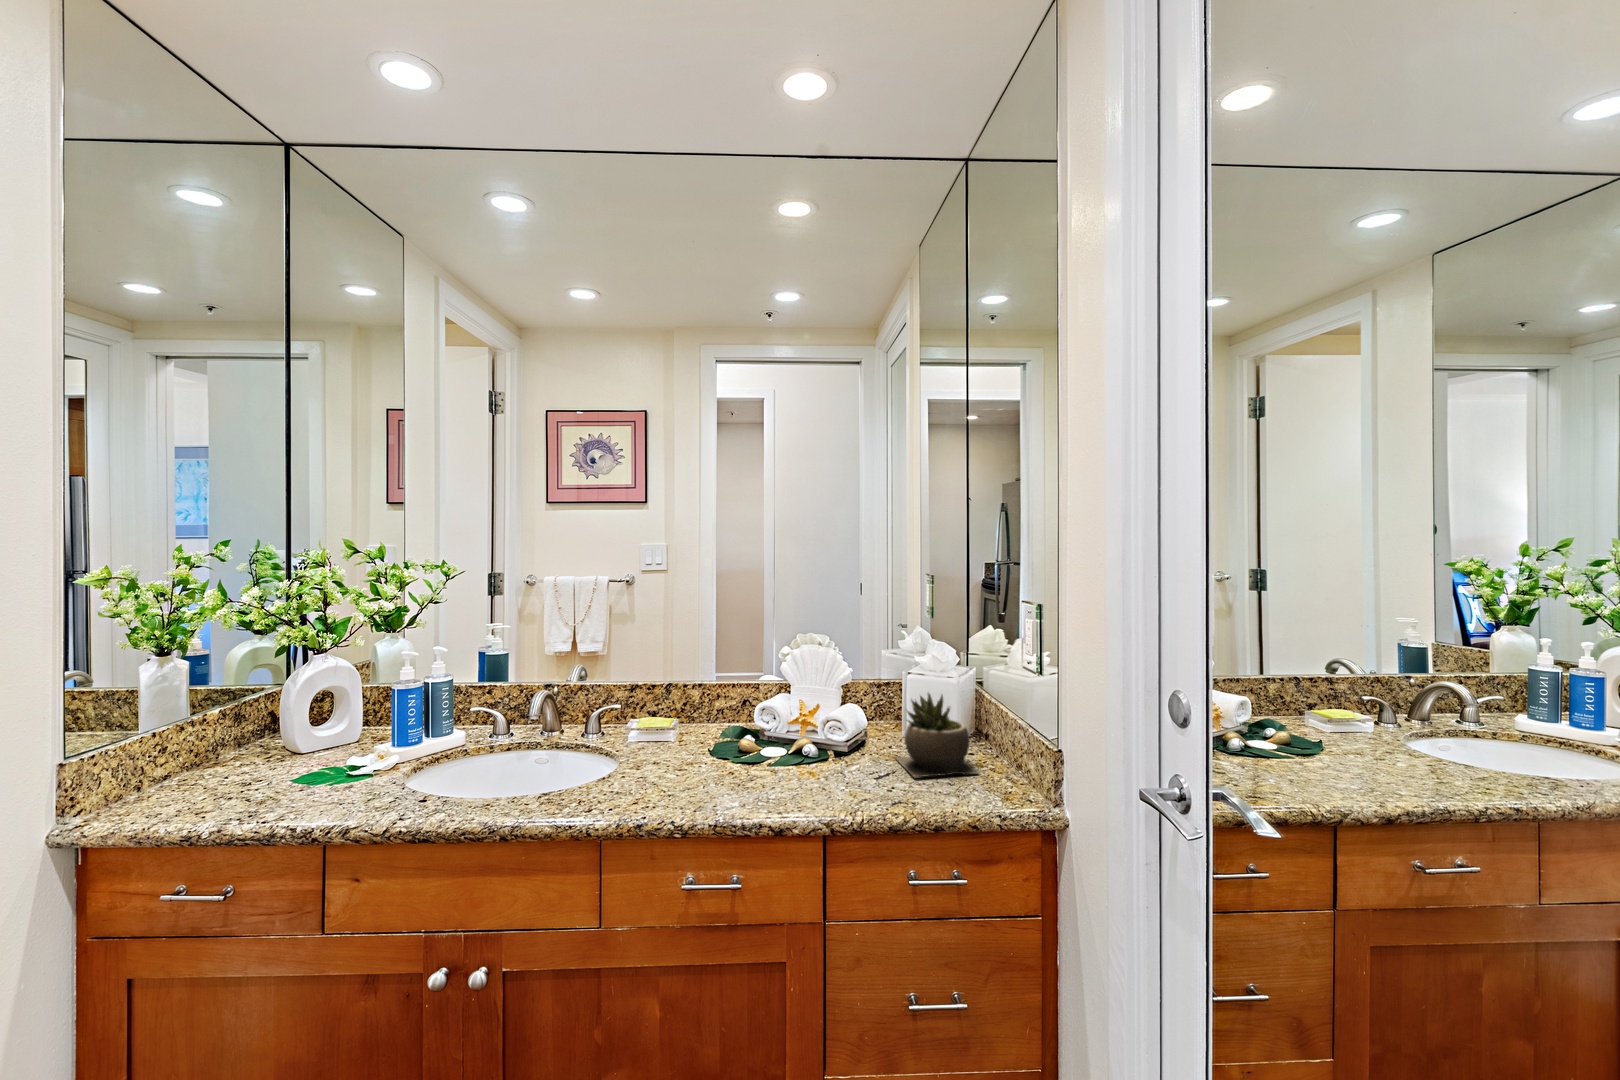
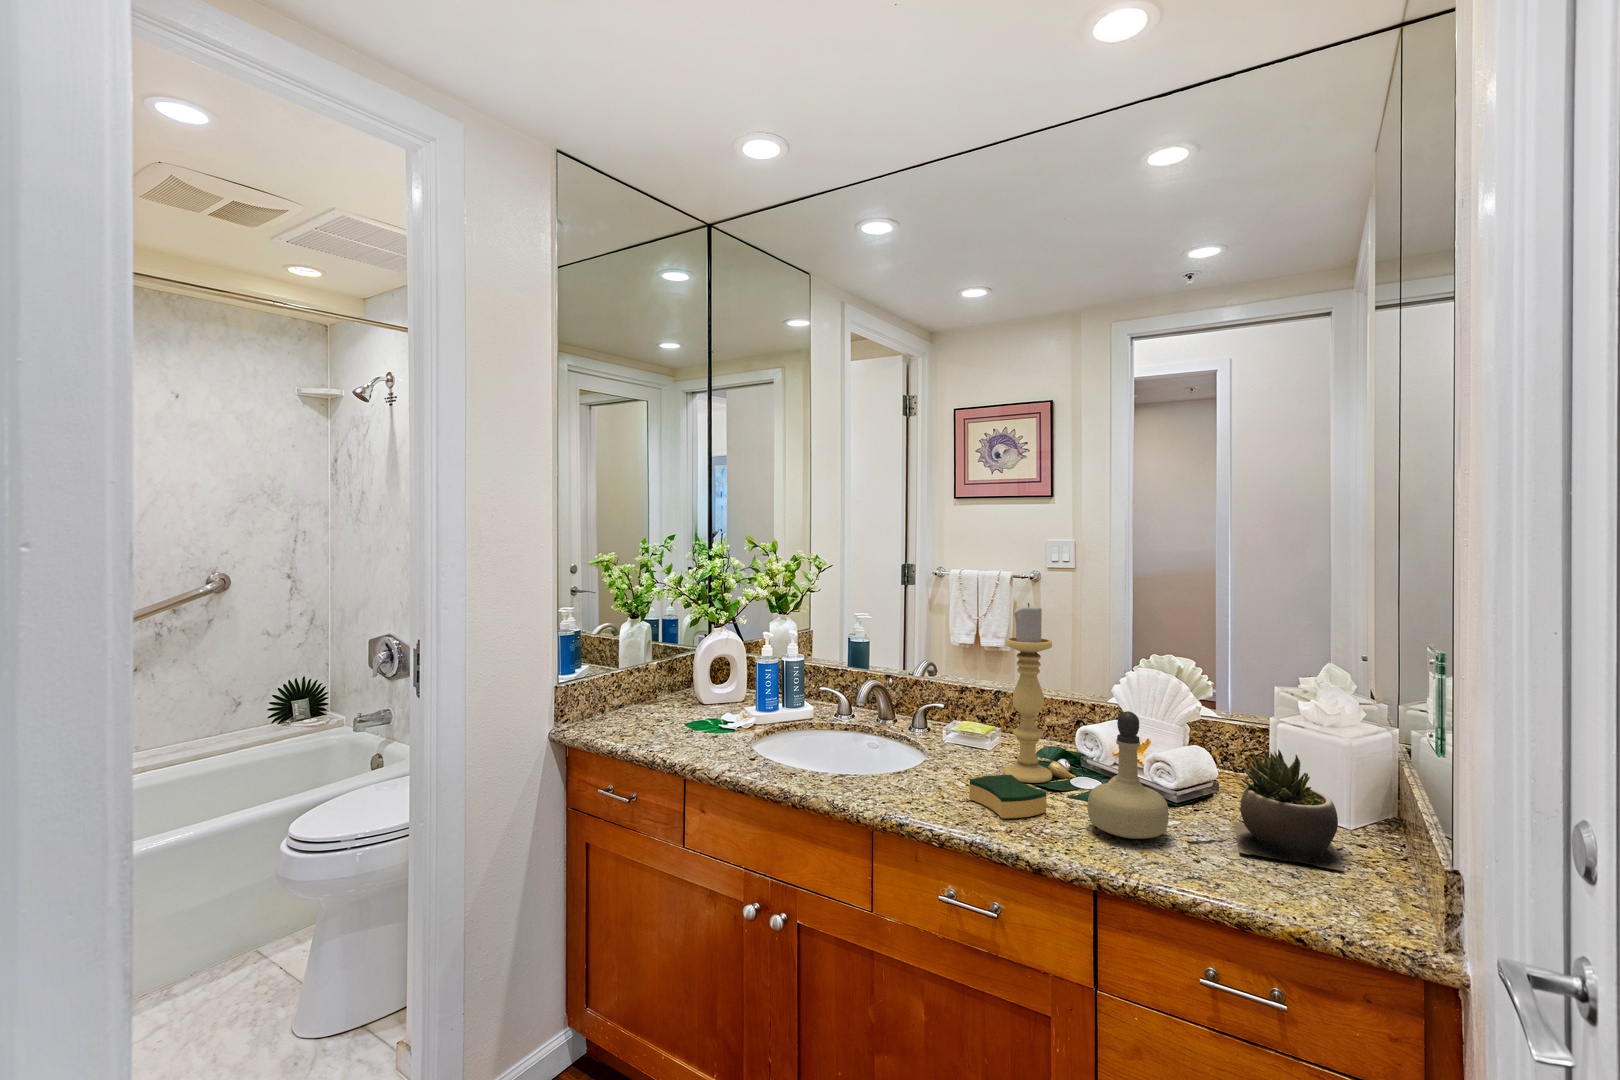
candle holder: none [697,595,742,762] -> present [1003,603,1052,783]
perfume bottle: none [798,678,863,787] -> present [1087,711,1169,839]
sponge: none [686,756,759,796] -> present [969,775,1046,818]

